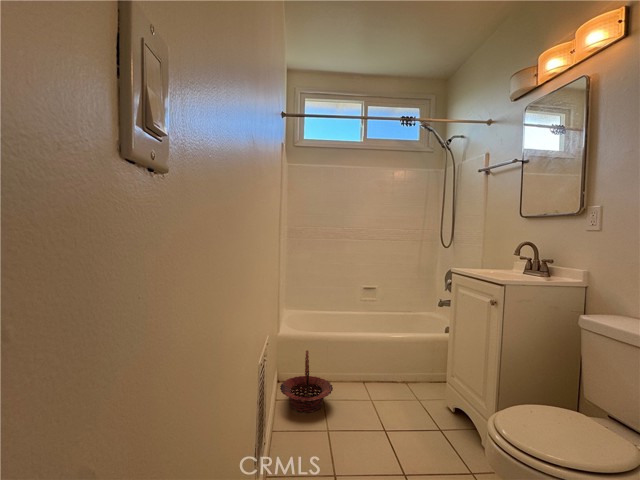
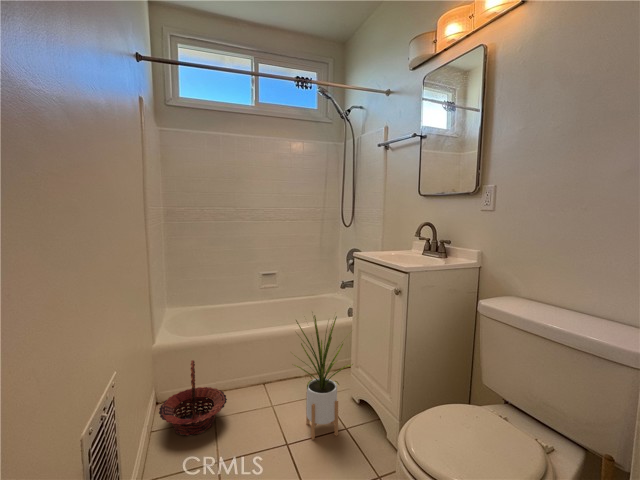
house plant: none [386,316,451,437] -> present [294,315,353,440]

